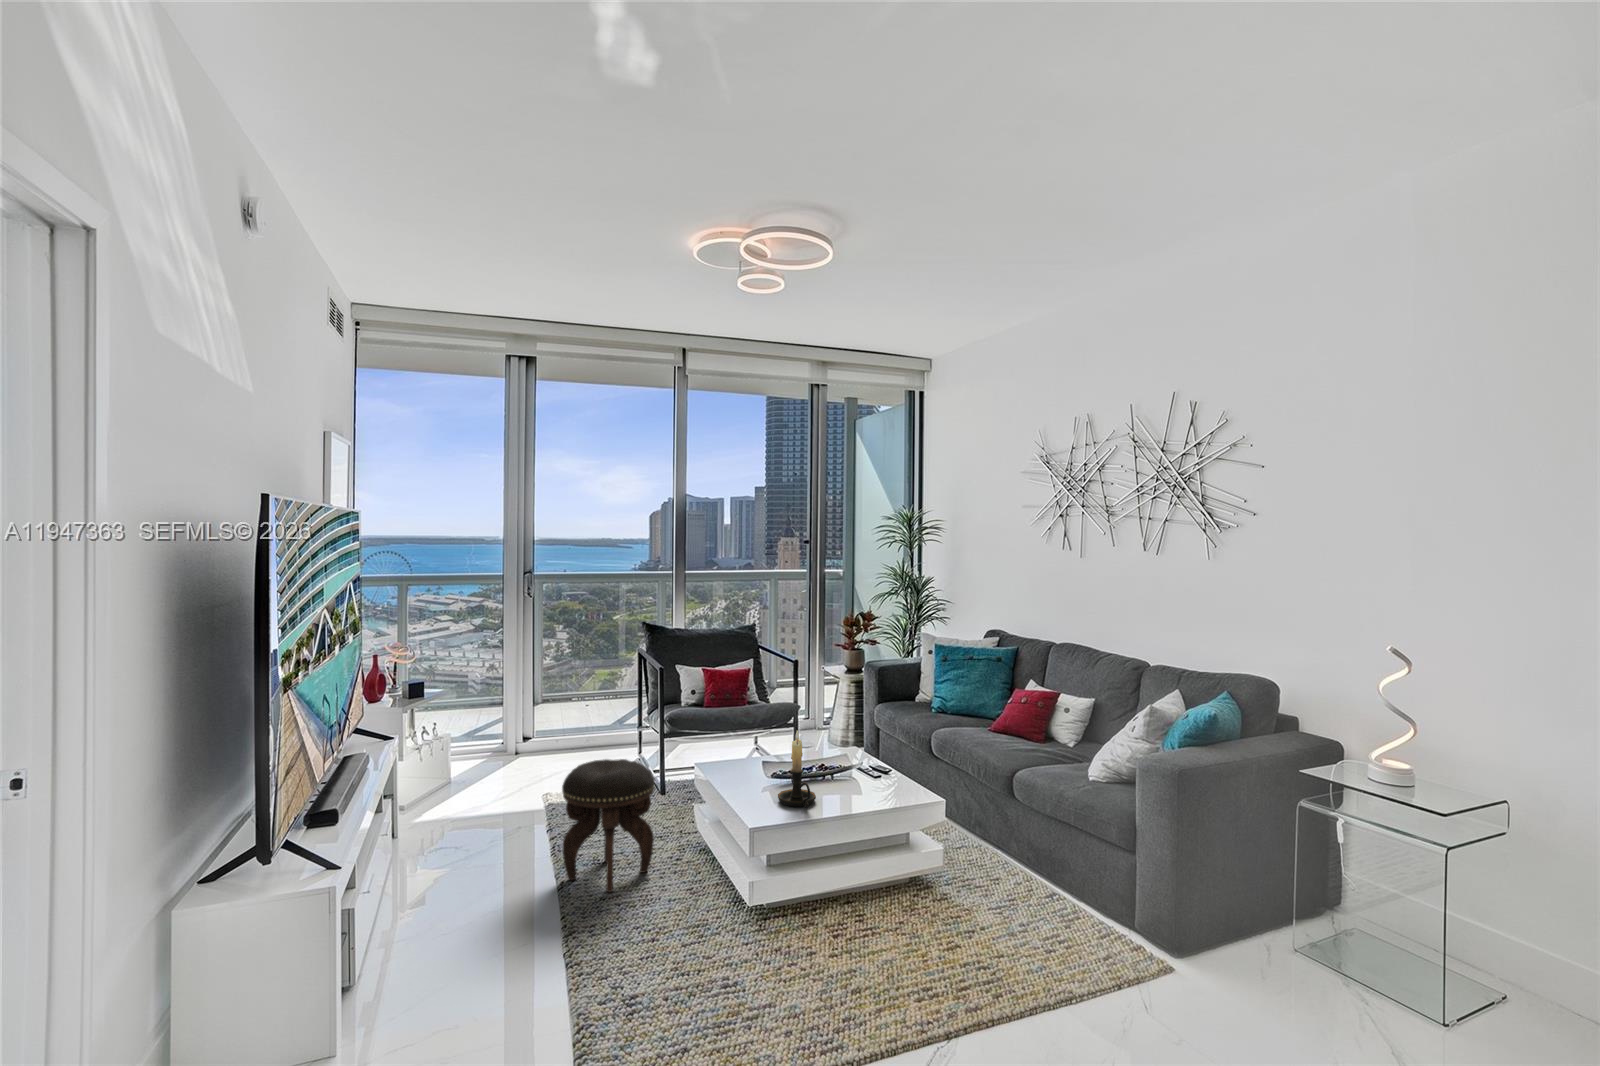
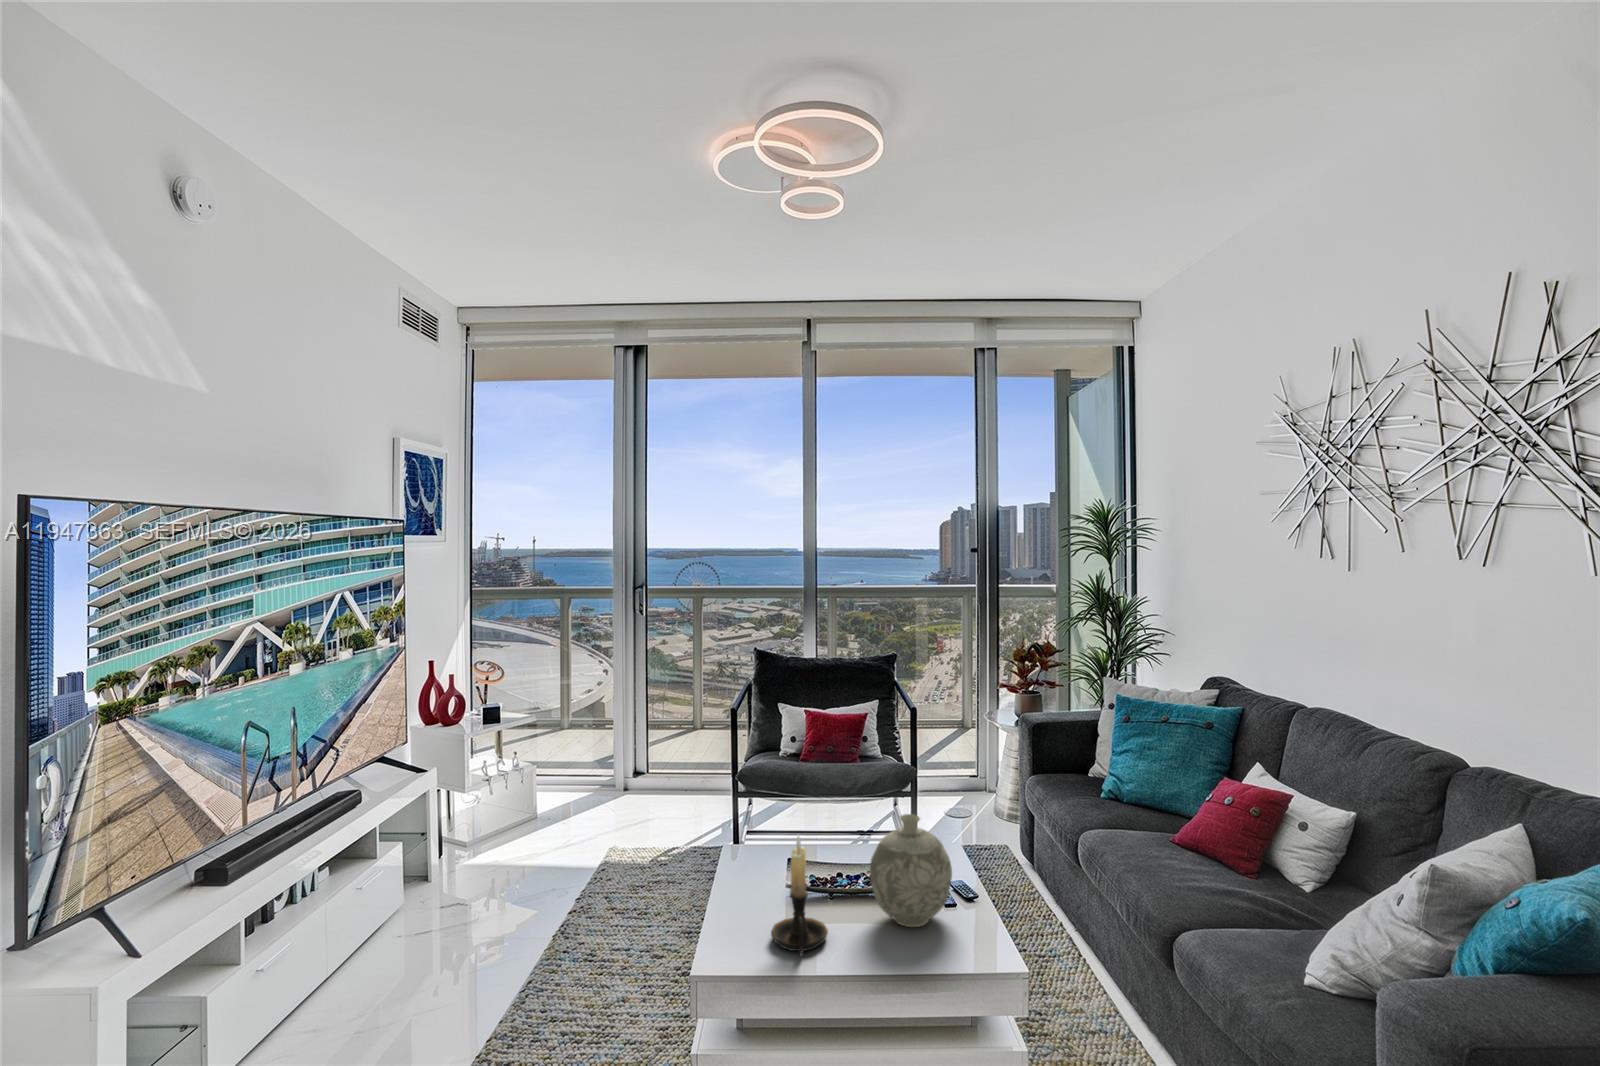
decorative vase: none [833,716,885,788] -> present [870,814,952,927]
footstool: present [562,759,655,892] -> none [525,836,646,1023]

